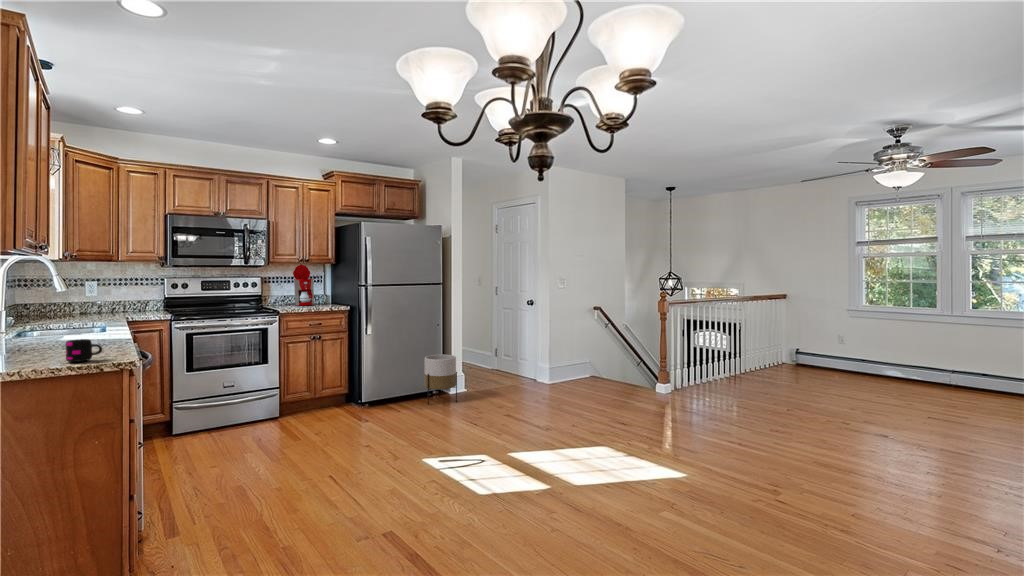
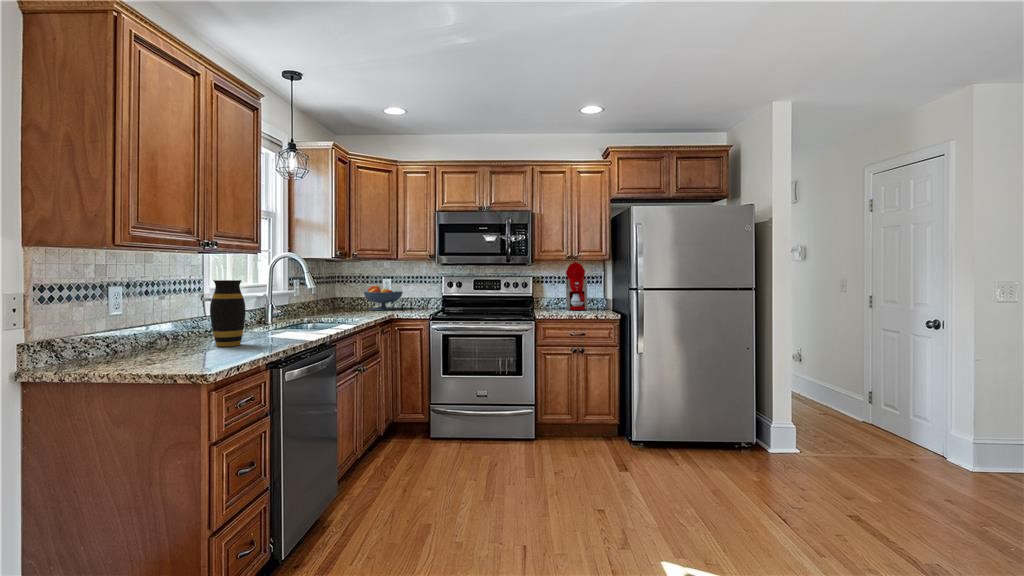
fruit bowl: none [64,288,117,314] -> present [363,286,403,310]
vase: none [28,290,66,351] -> present [210,280,246,347]
mug: present [66,339,102,362] -> none [172,338,212,366]
planter: present [424,355,457,405] -> none [723,389,776,468]

